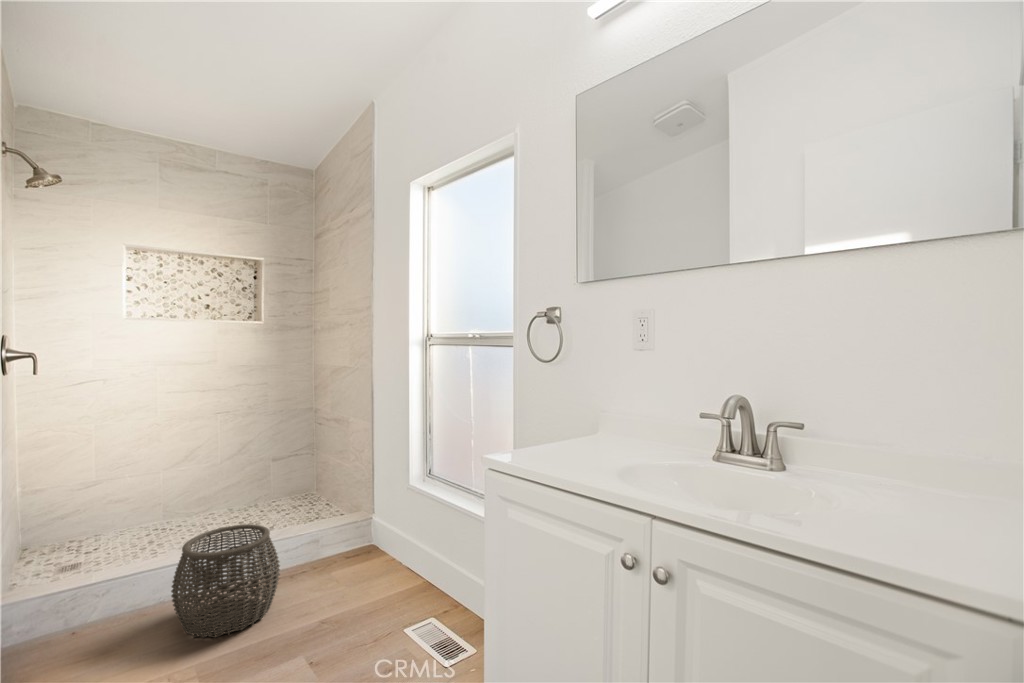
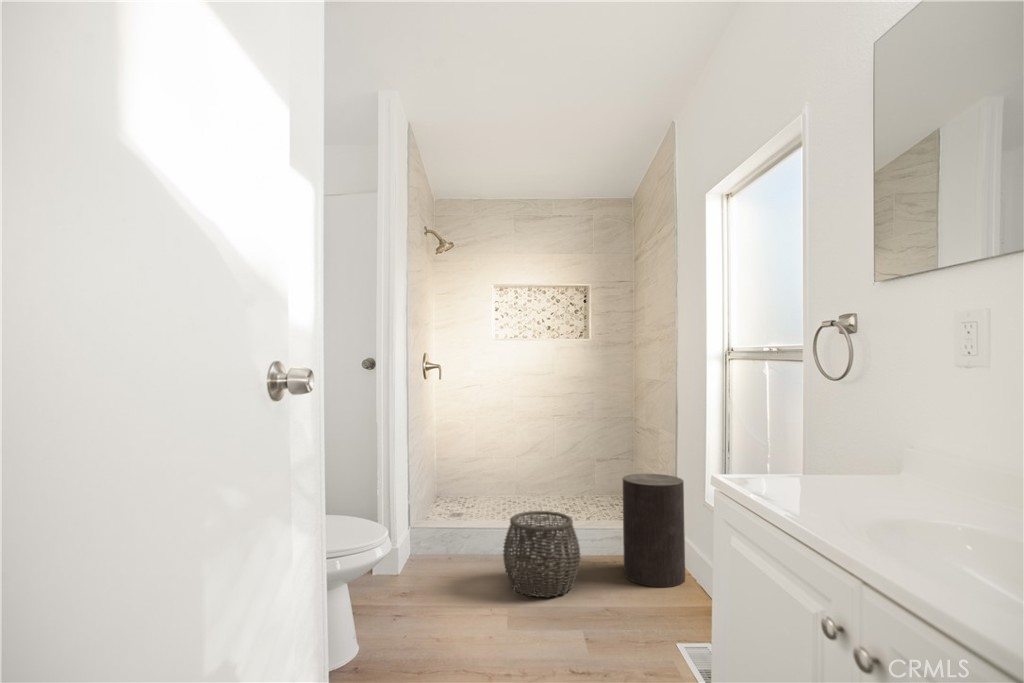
stool: none [322,459,387,576] -> present [623,474,685,587]

